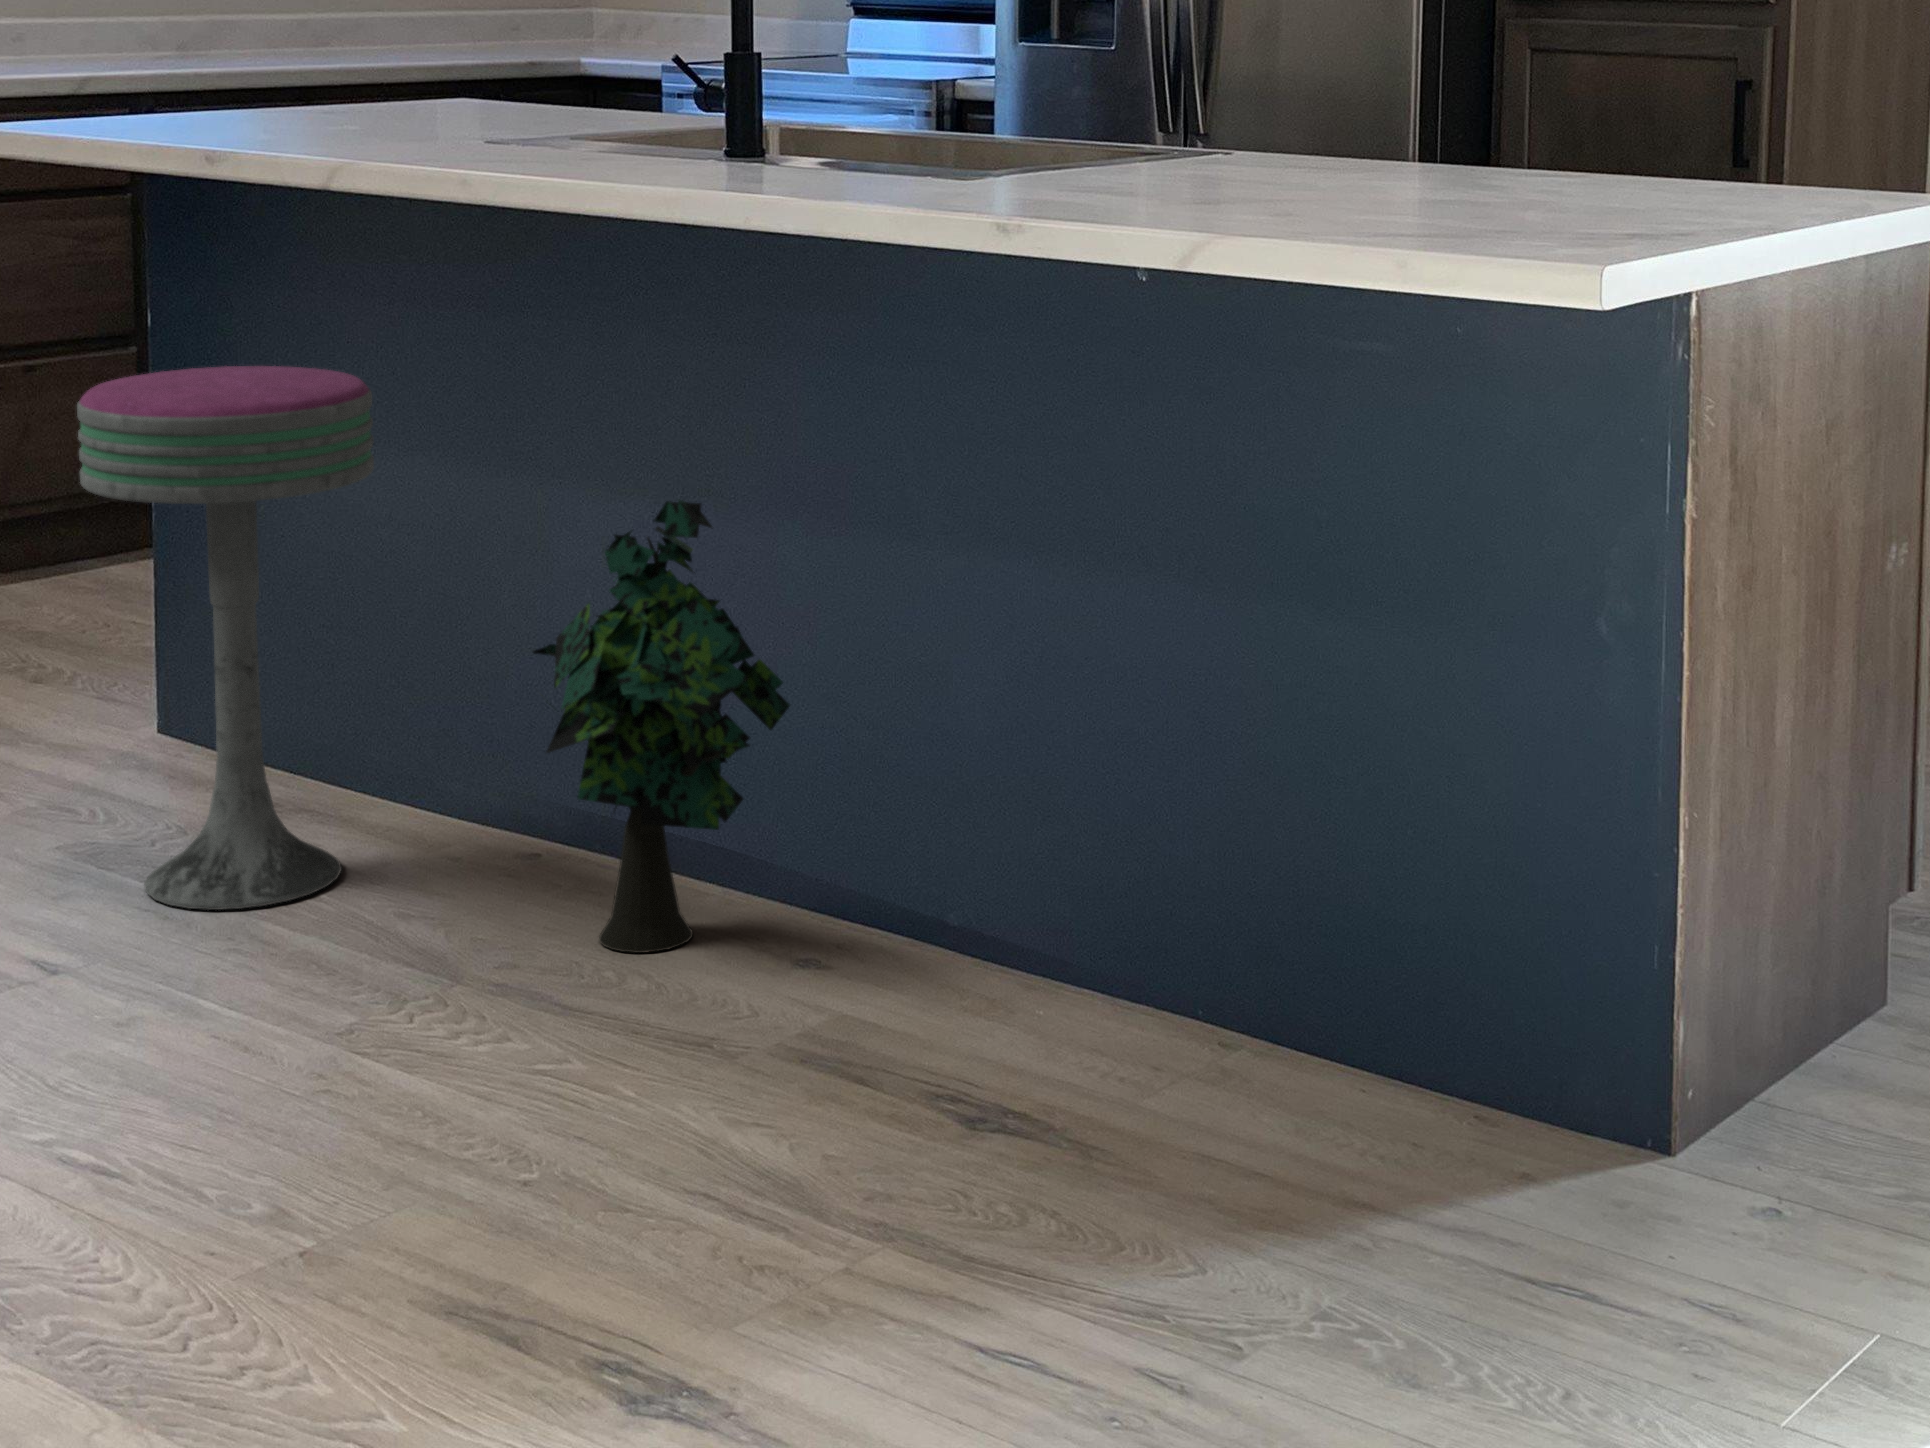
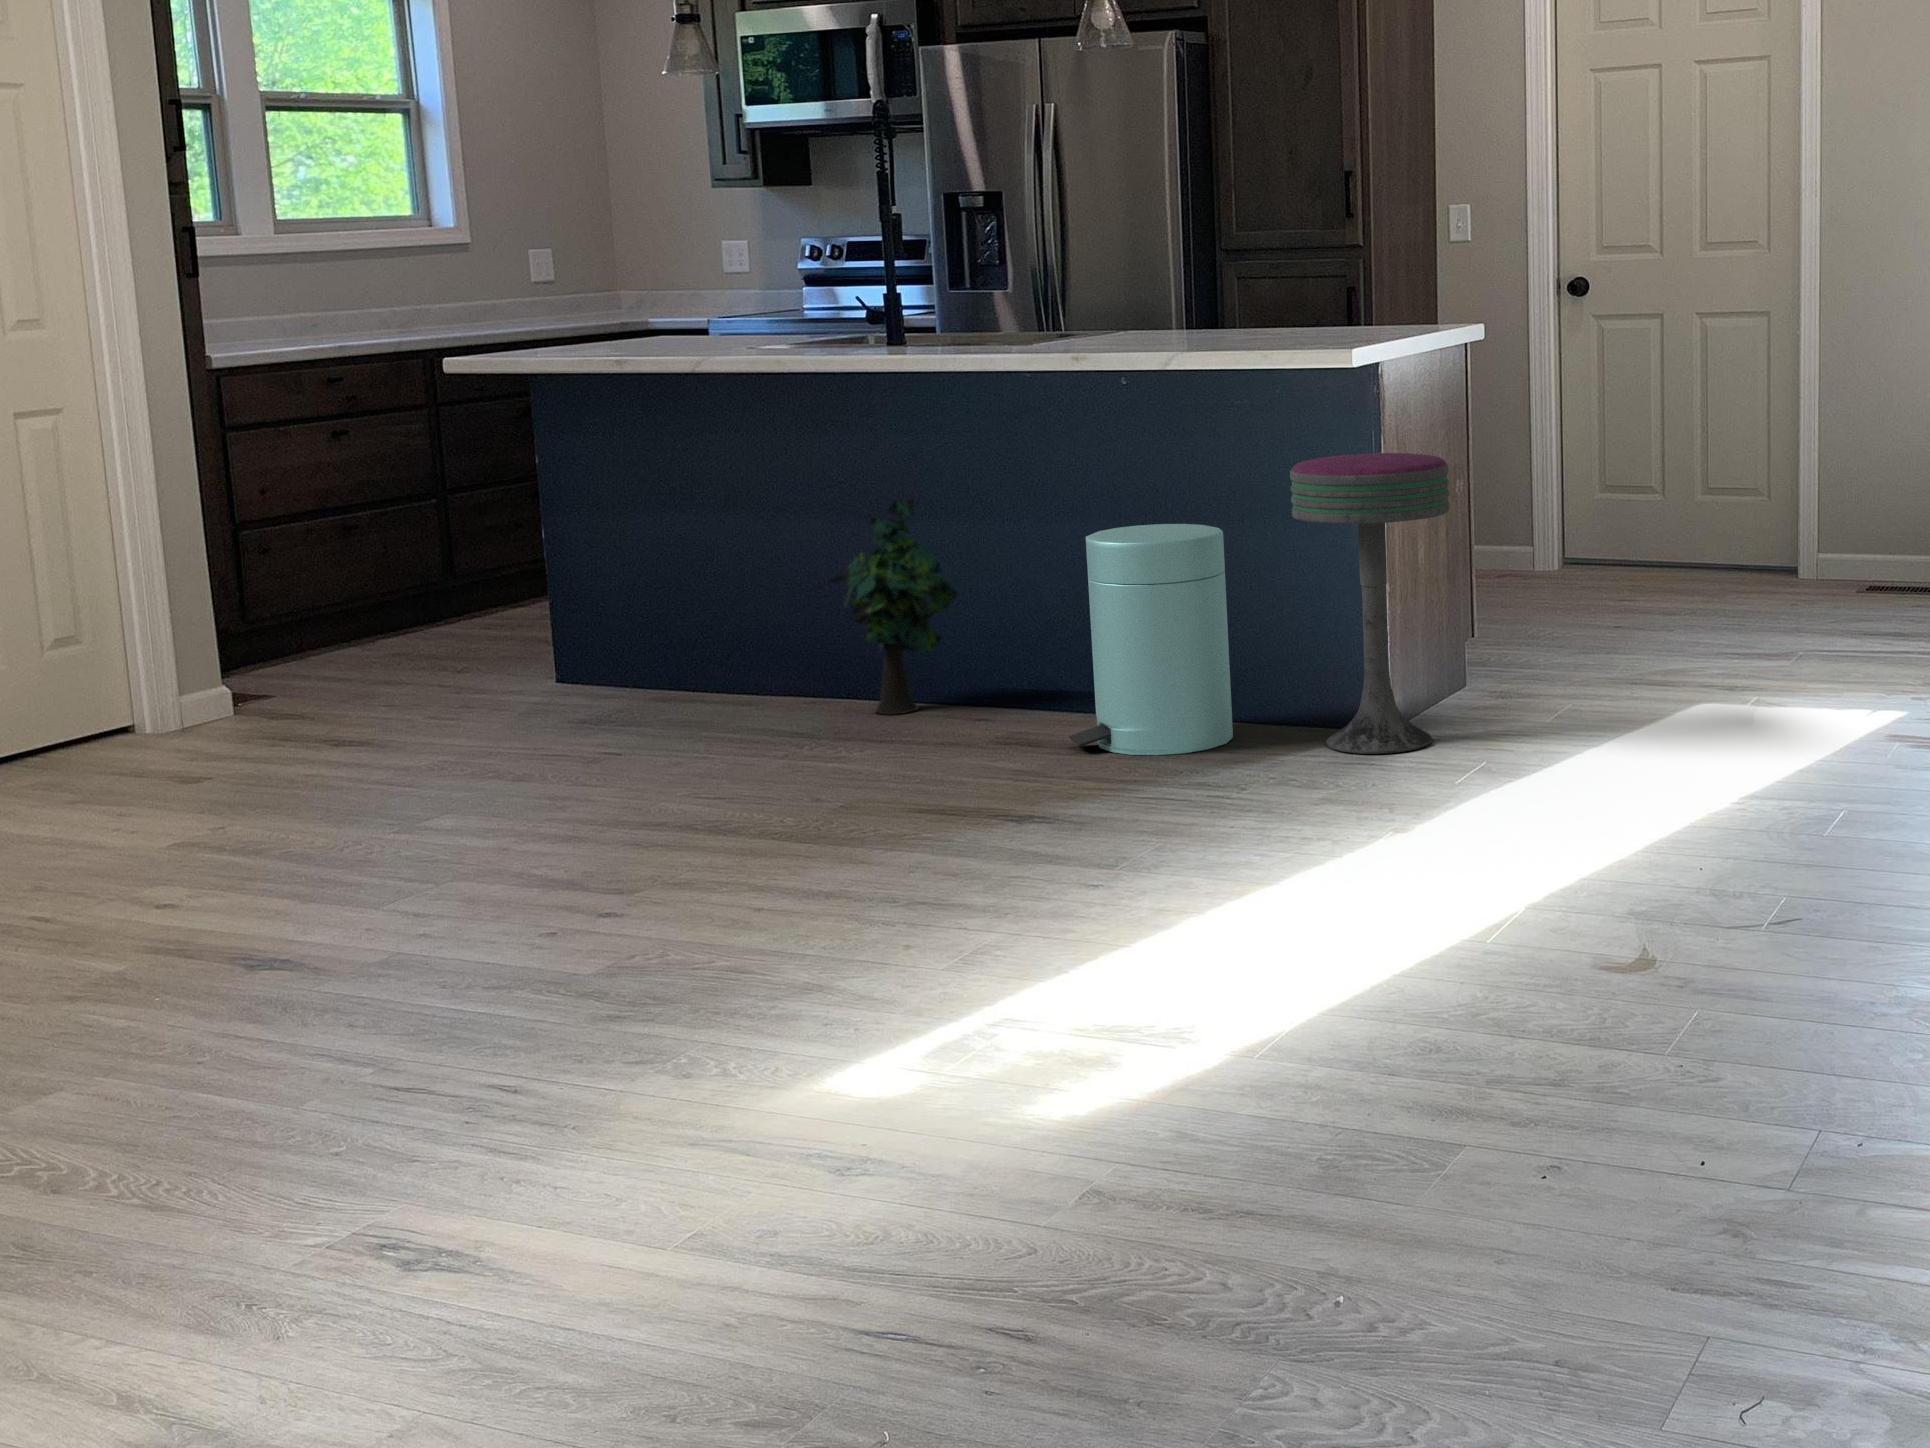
bar stool: present [77,366,374,910] -> present [1290,453,1450,754]
trash can: none [898,645,1289,1244] -> present [1069,524,1233,755]

